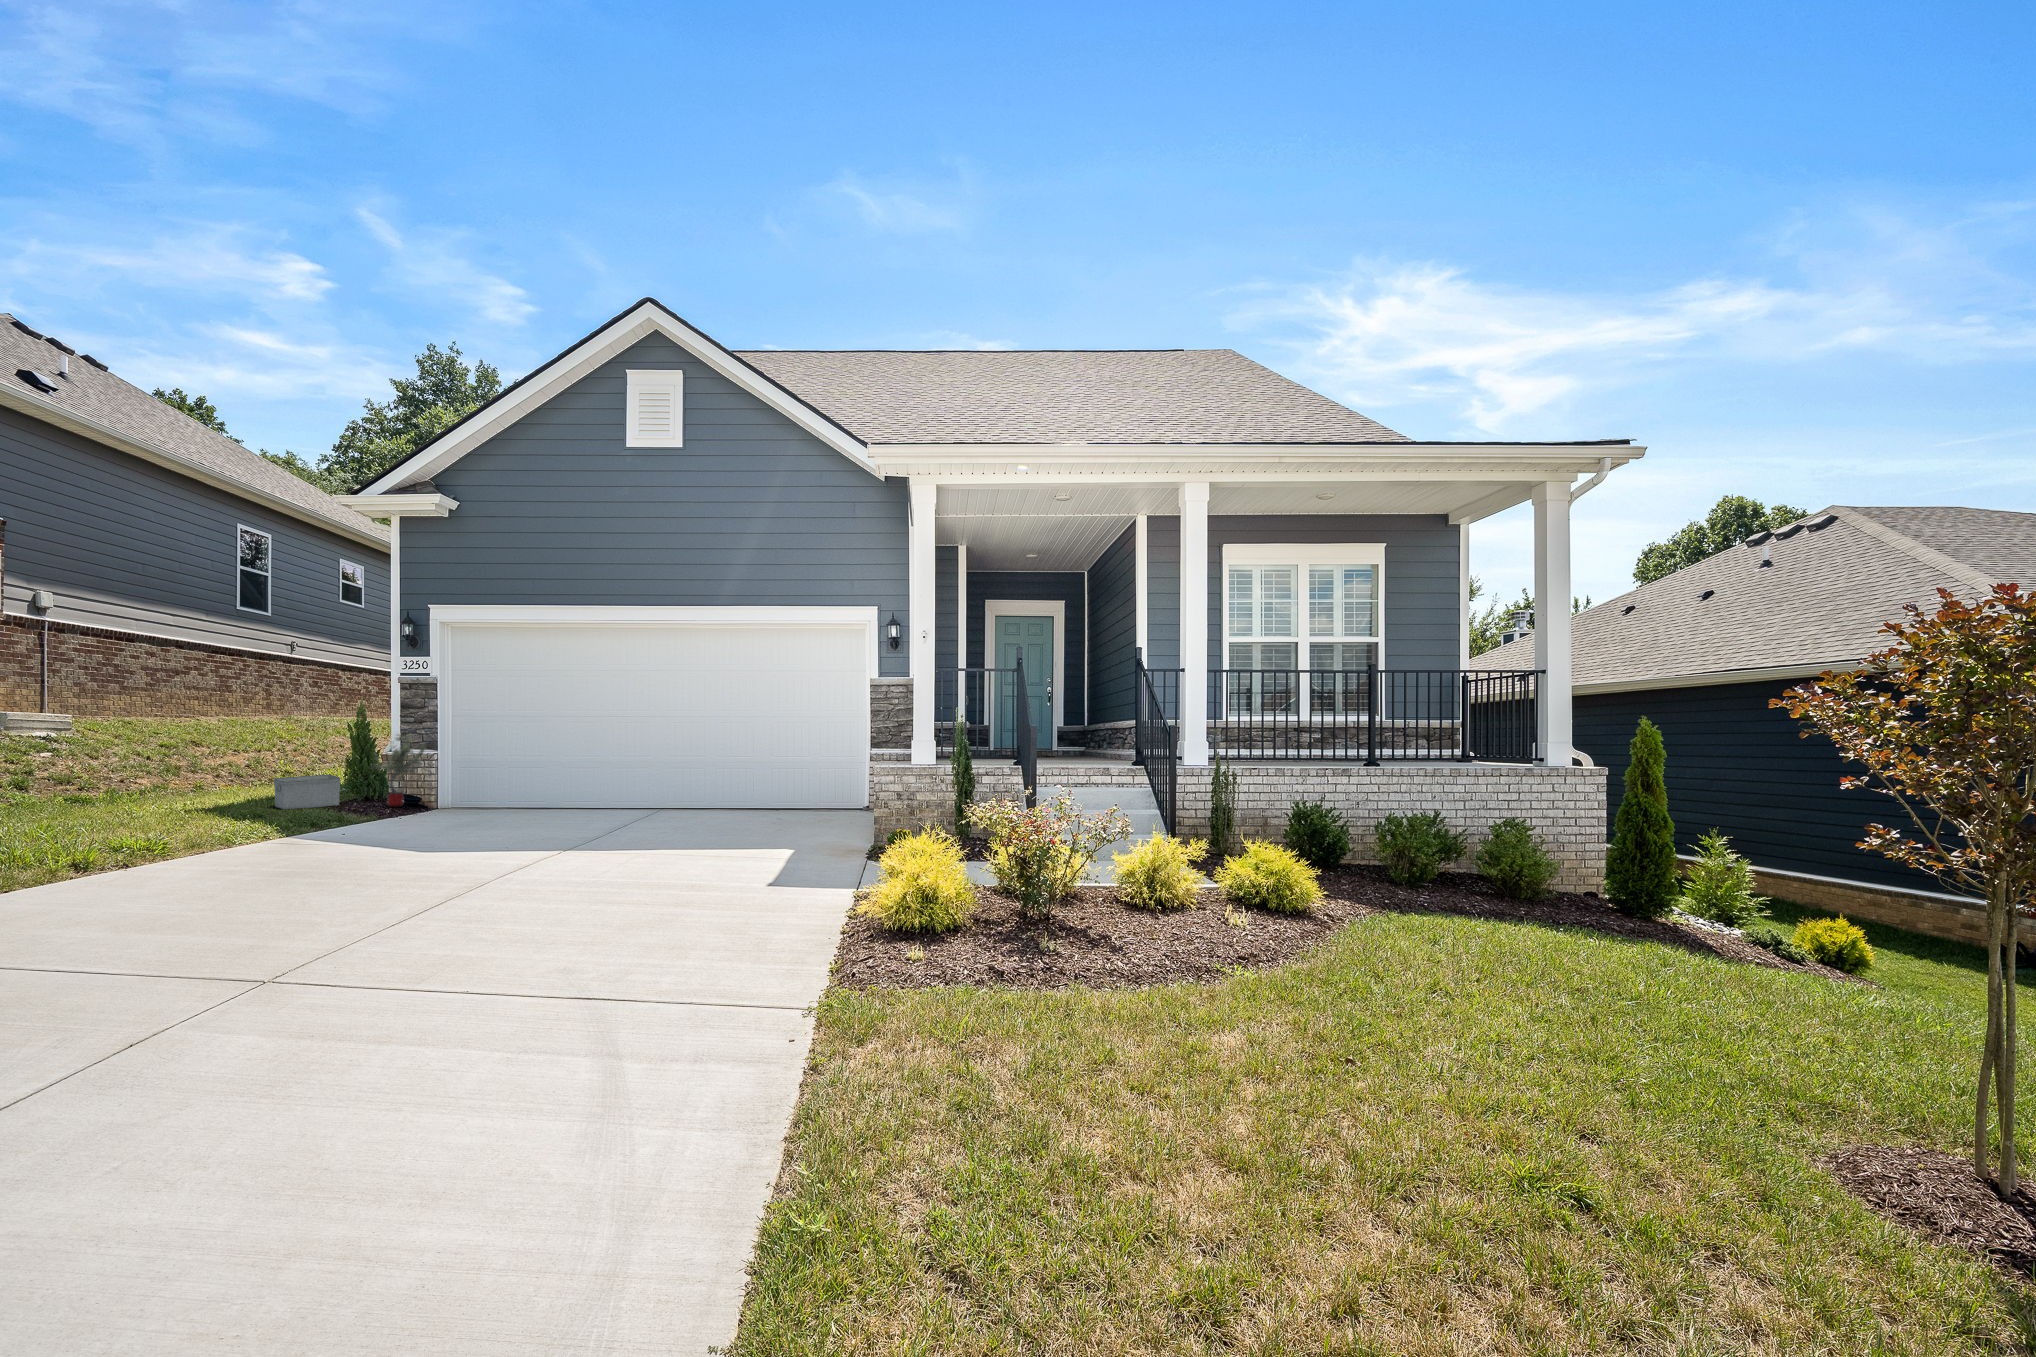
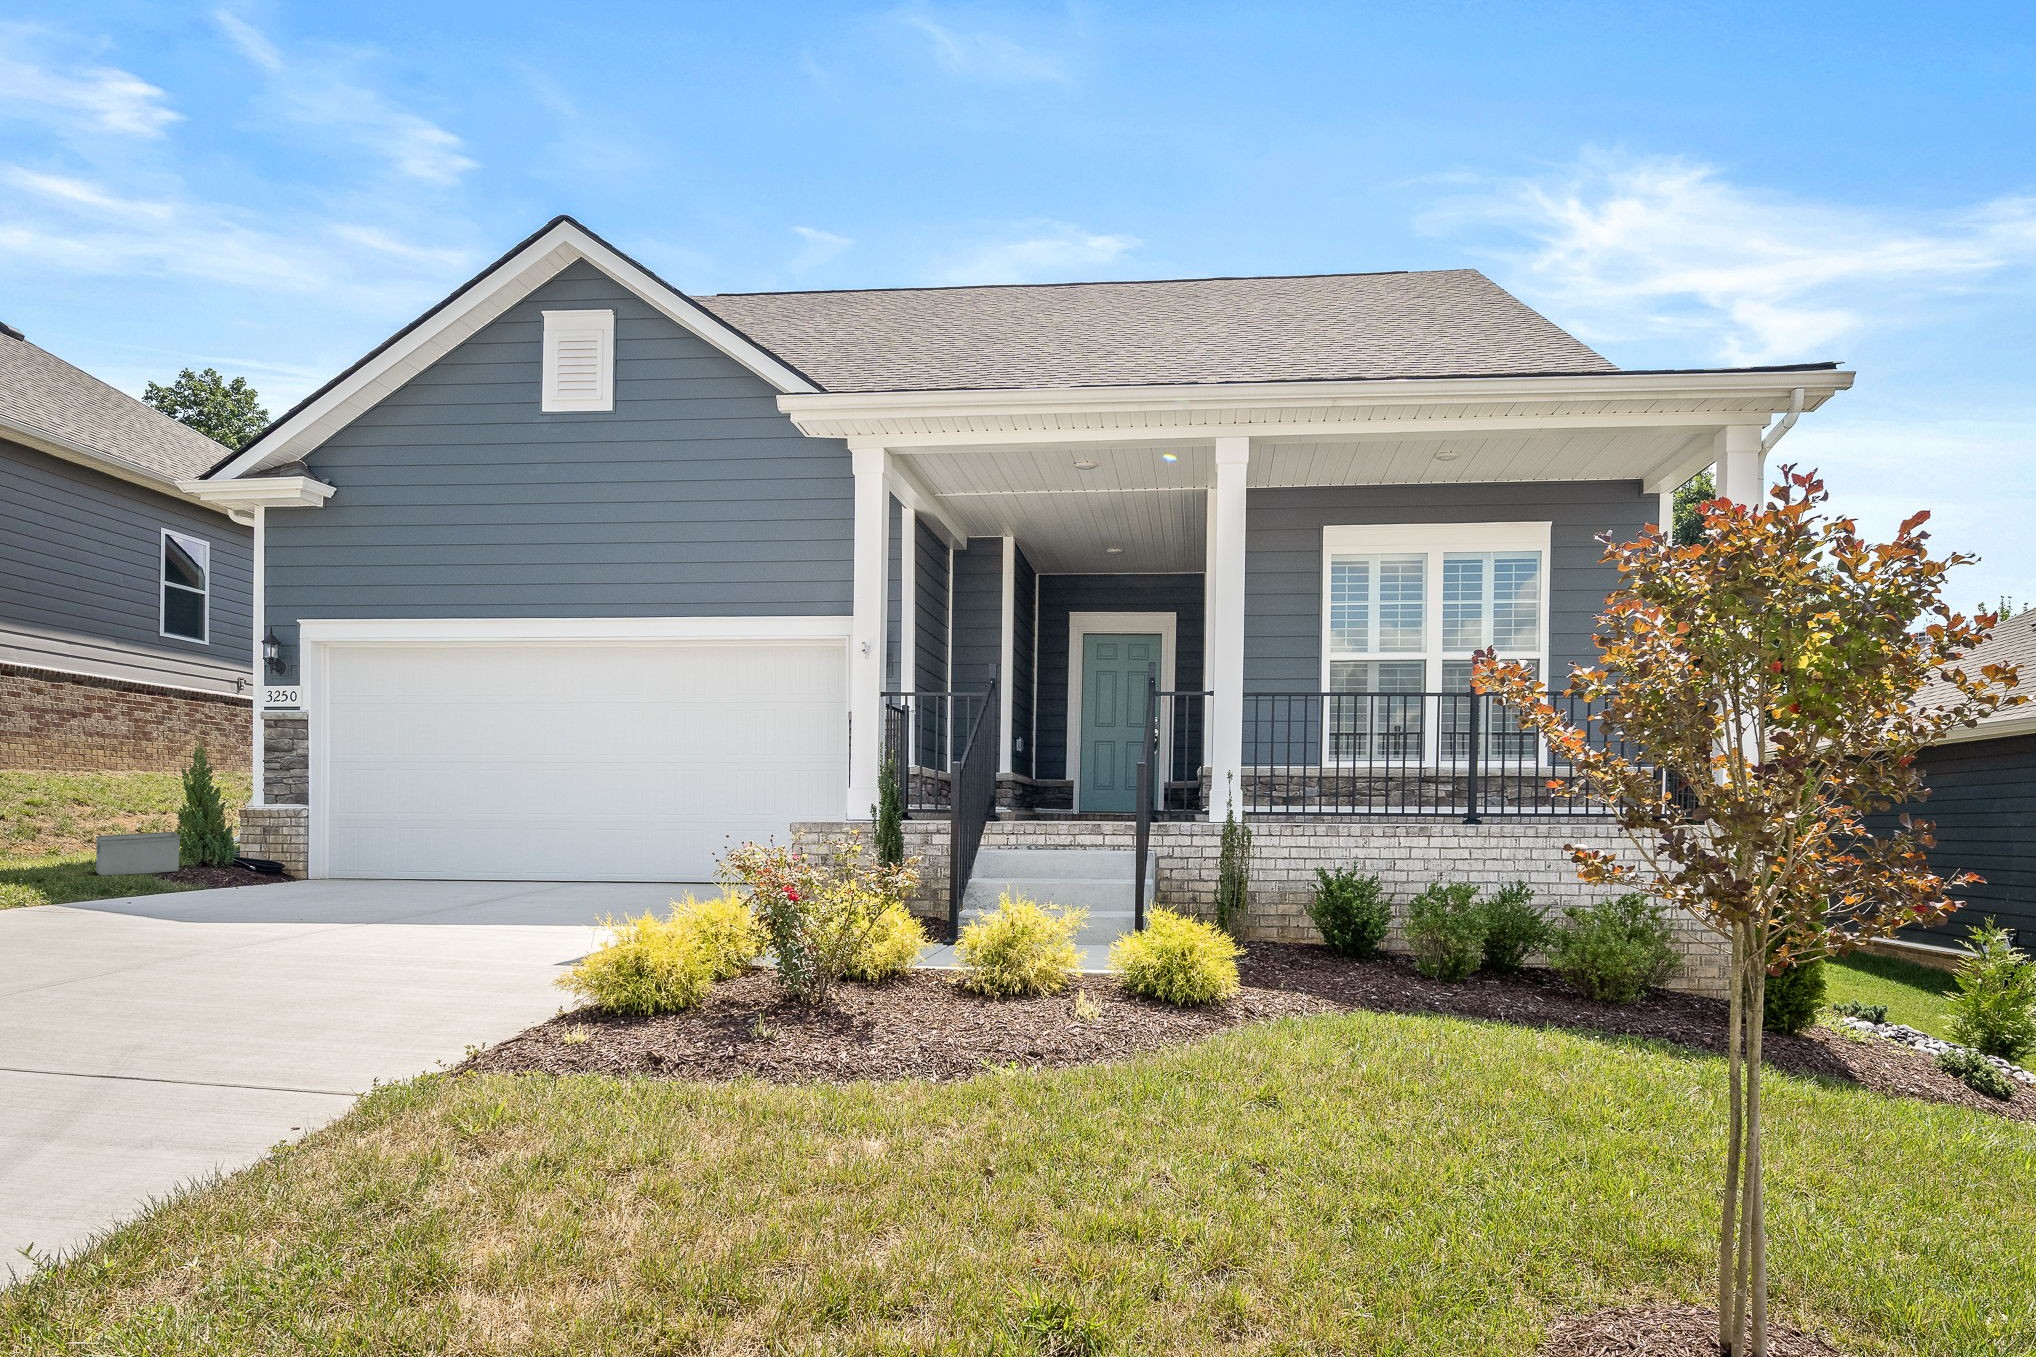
potted tree: present [369,733,425,807] -> none [212,780,289,875]

